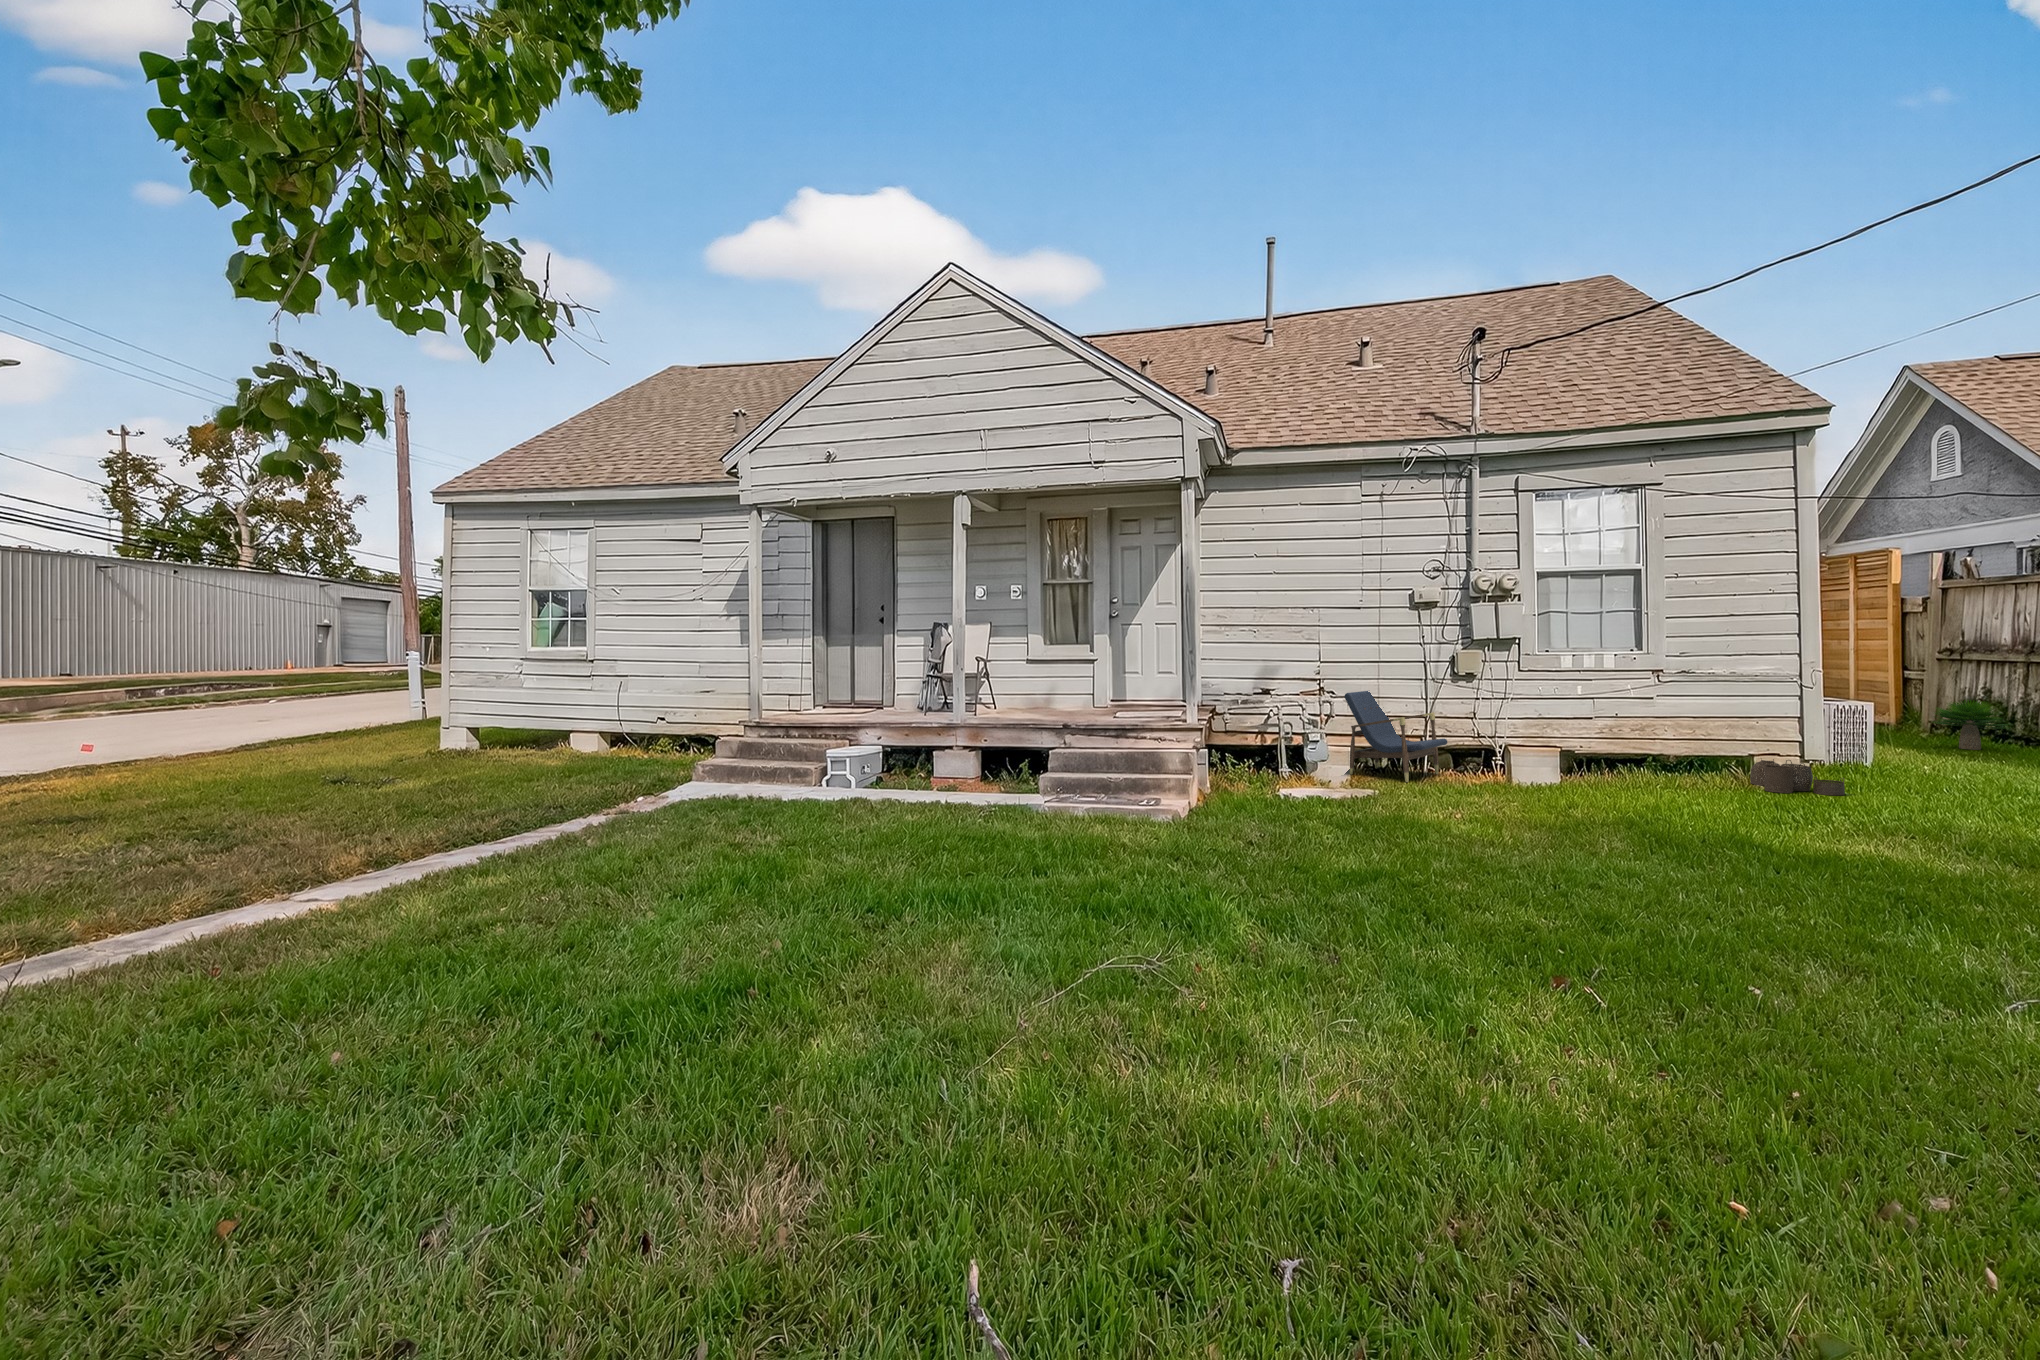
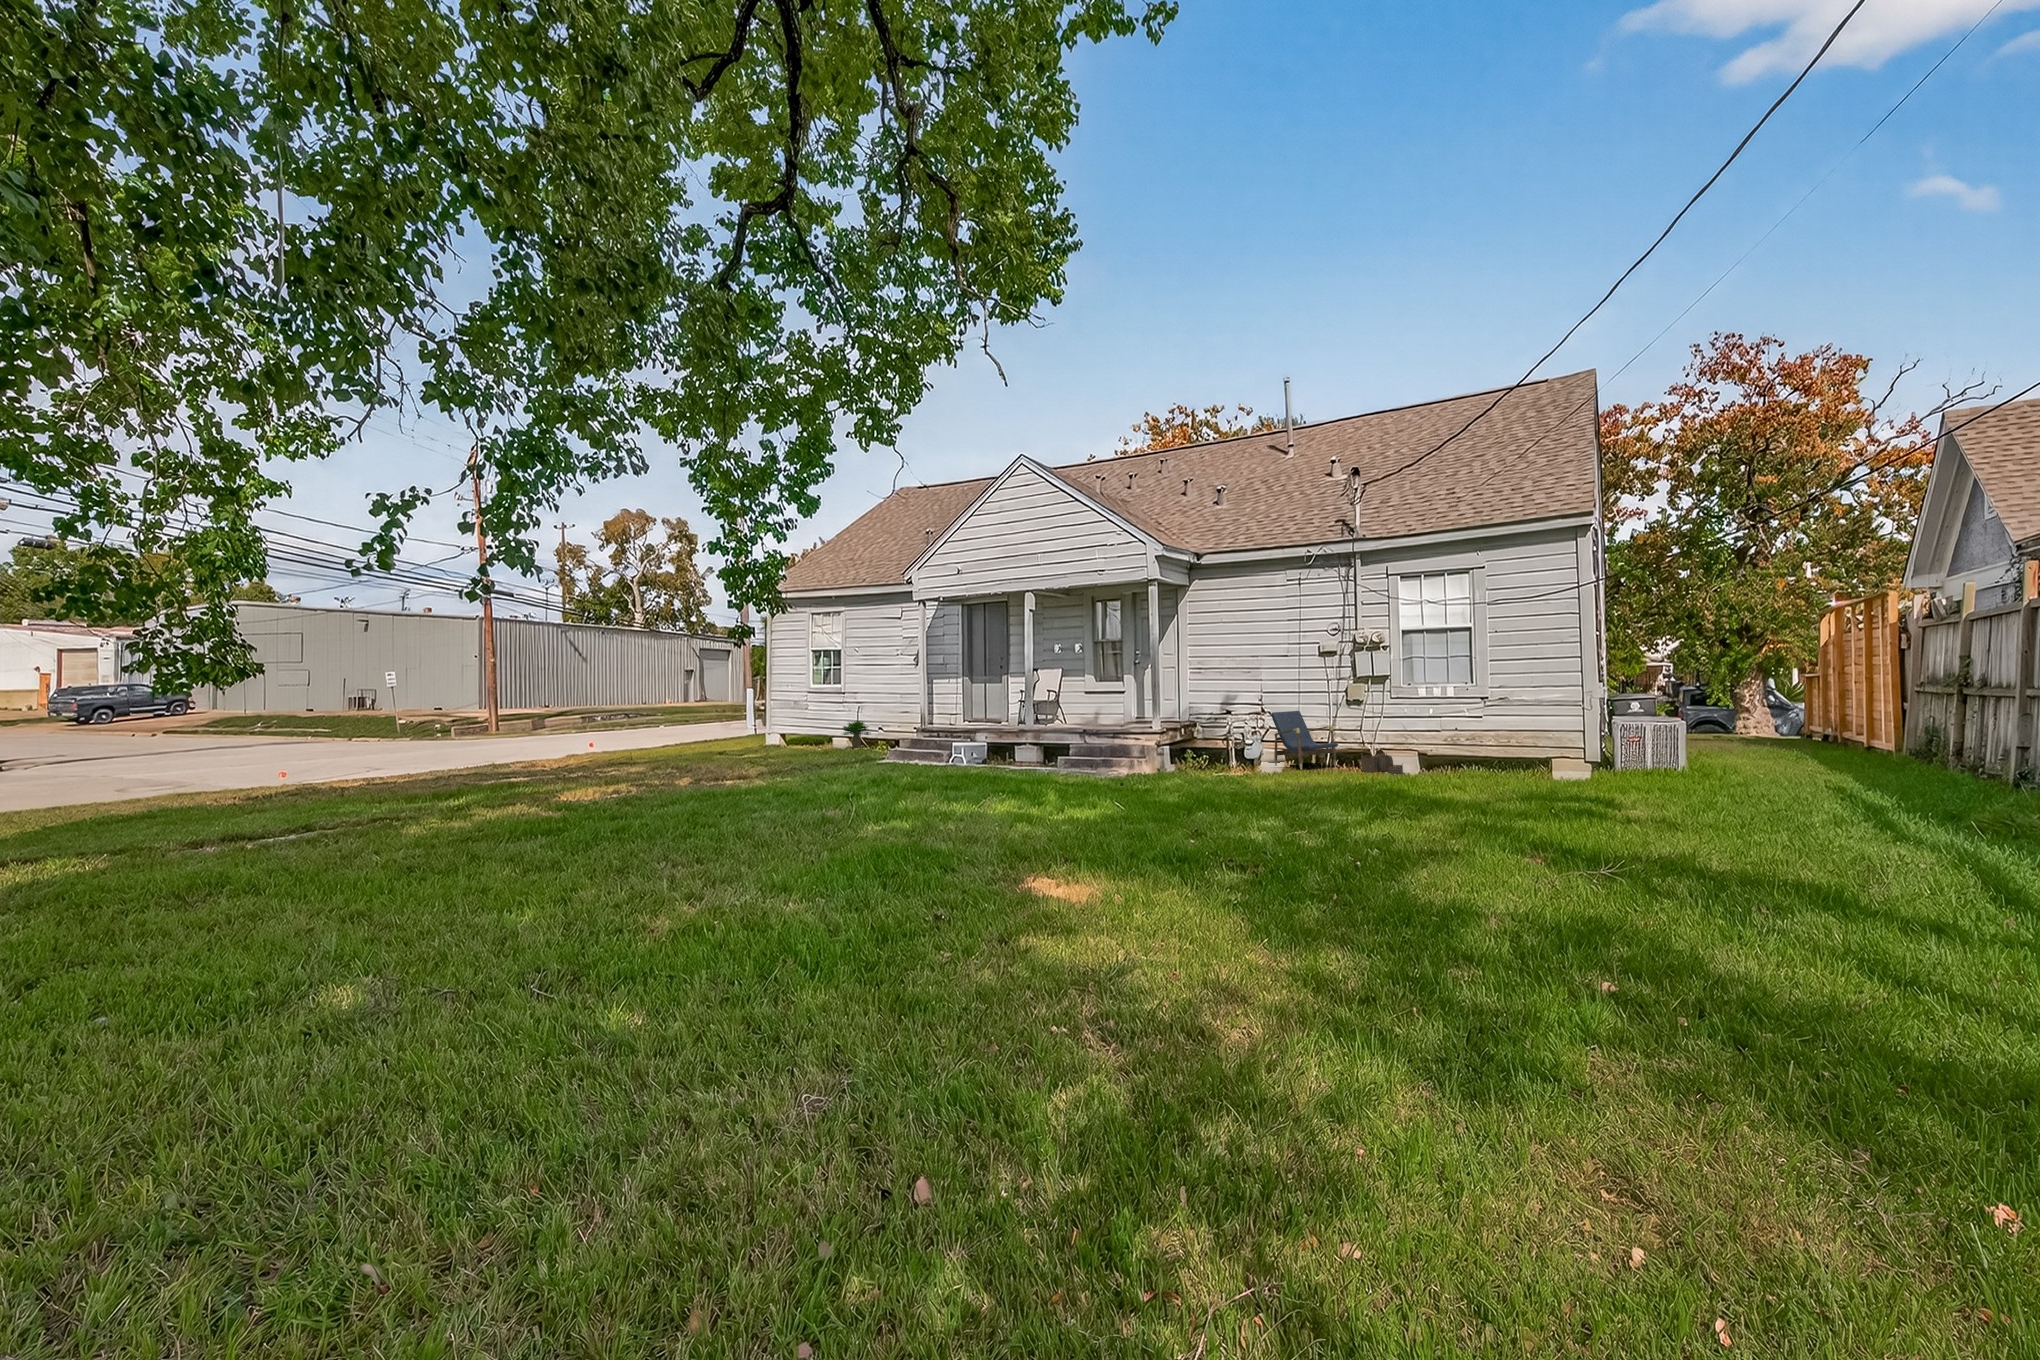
potted plant: present [1933,700,2007,750] -> present [842,721,870,748]
woven basket: present [1750,759,1845,795] -> present [1361,753,1403,774]

